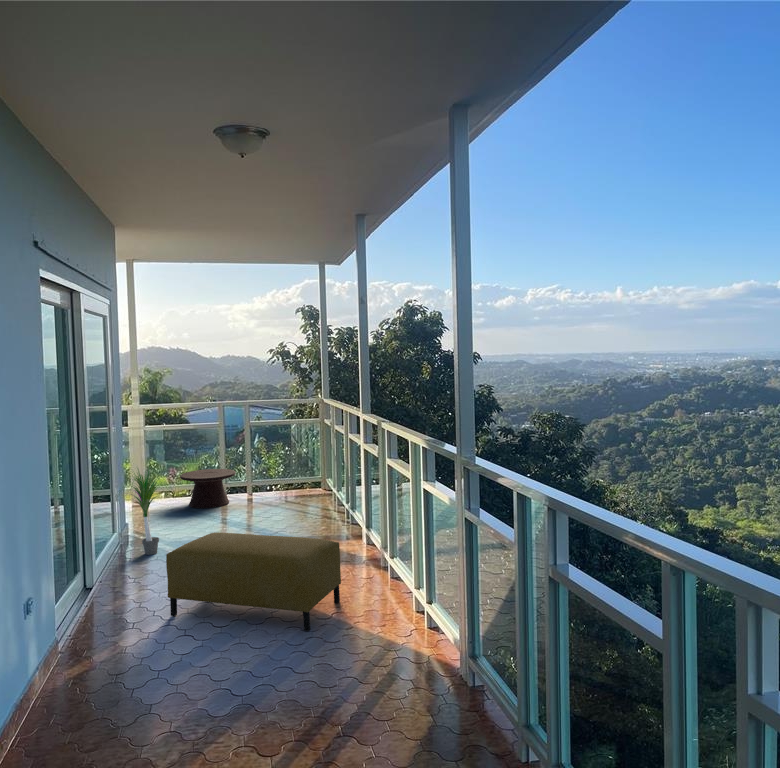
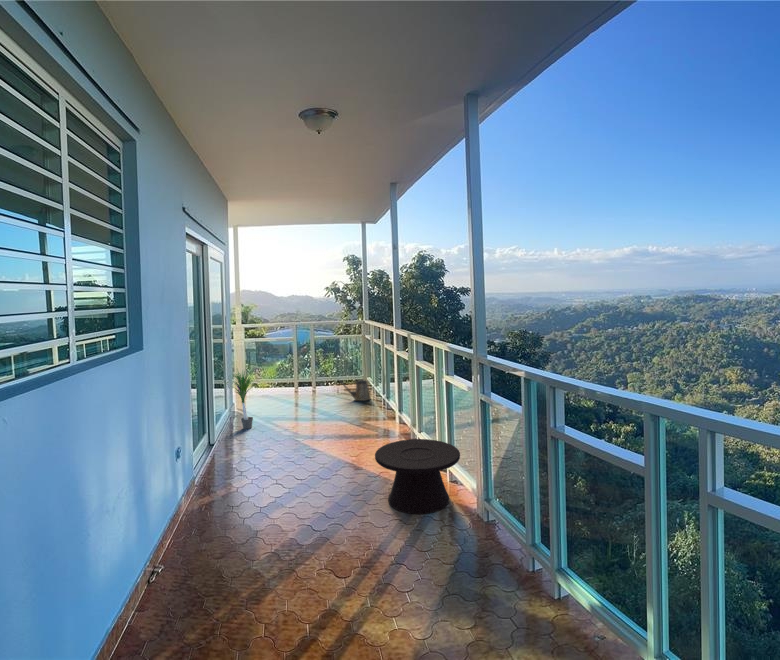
side table: present [180,469,236,508] -> present [375,439,460,514]
watering can: none [282,483,337,515] -> present [340,380,371,401]
ottoman: present [166,532,341,631] -> none [258,413,384,485]

